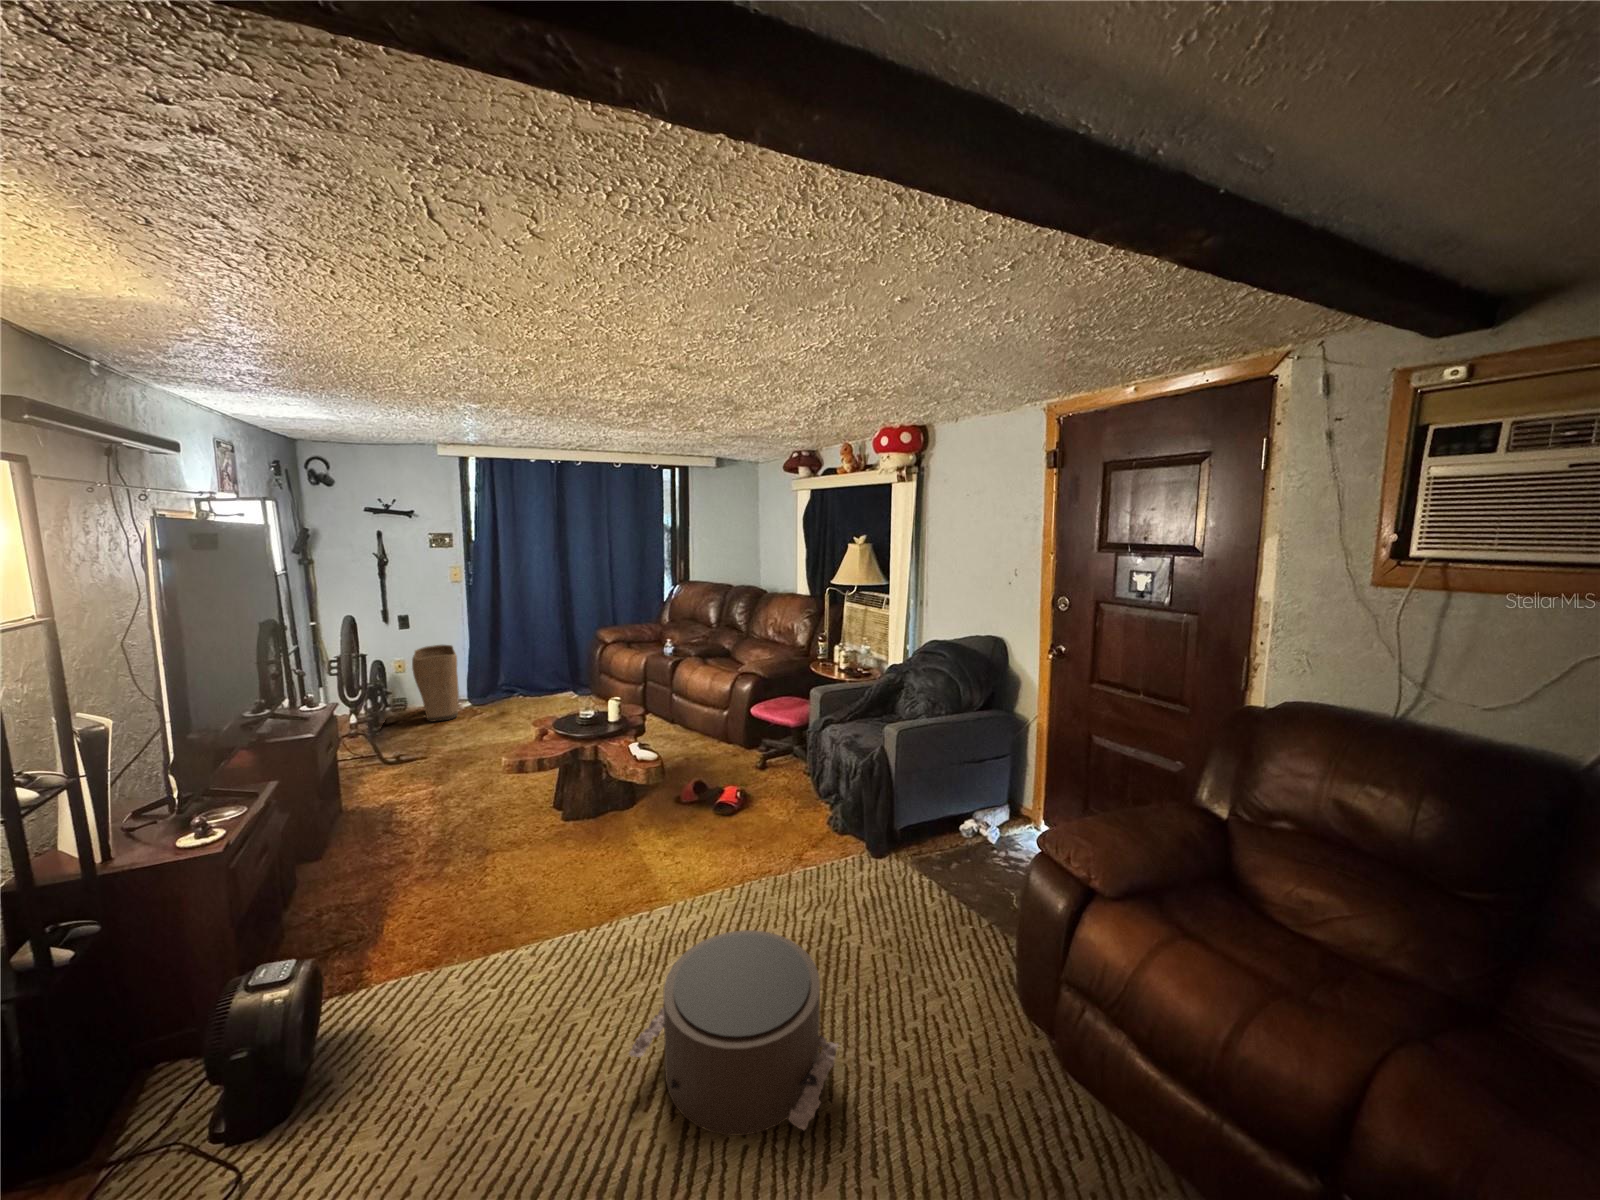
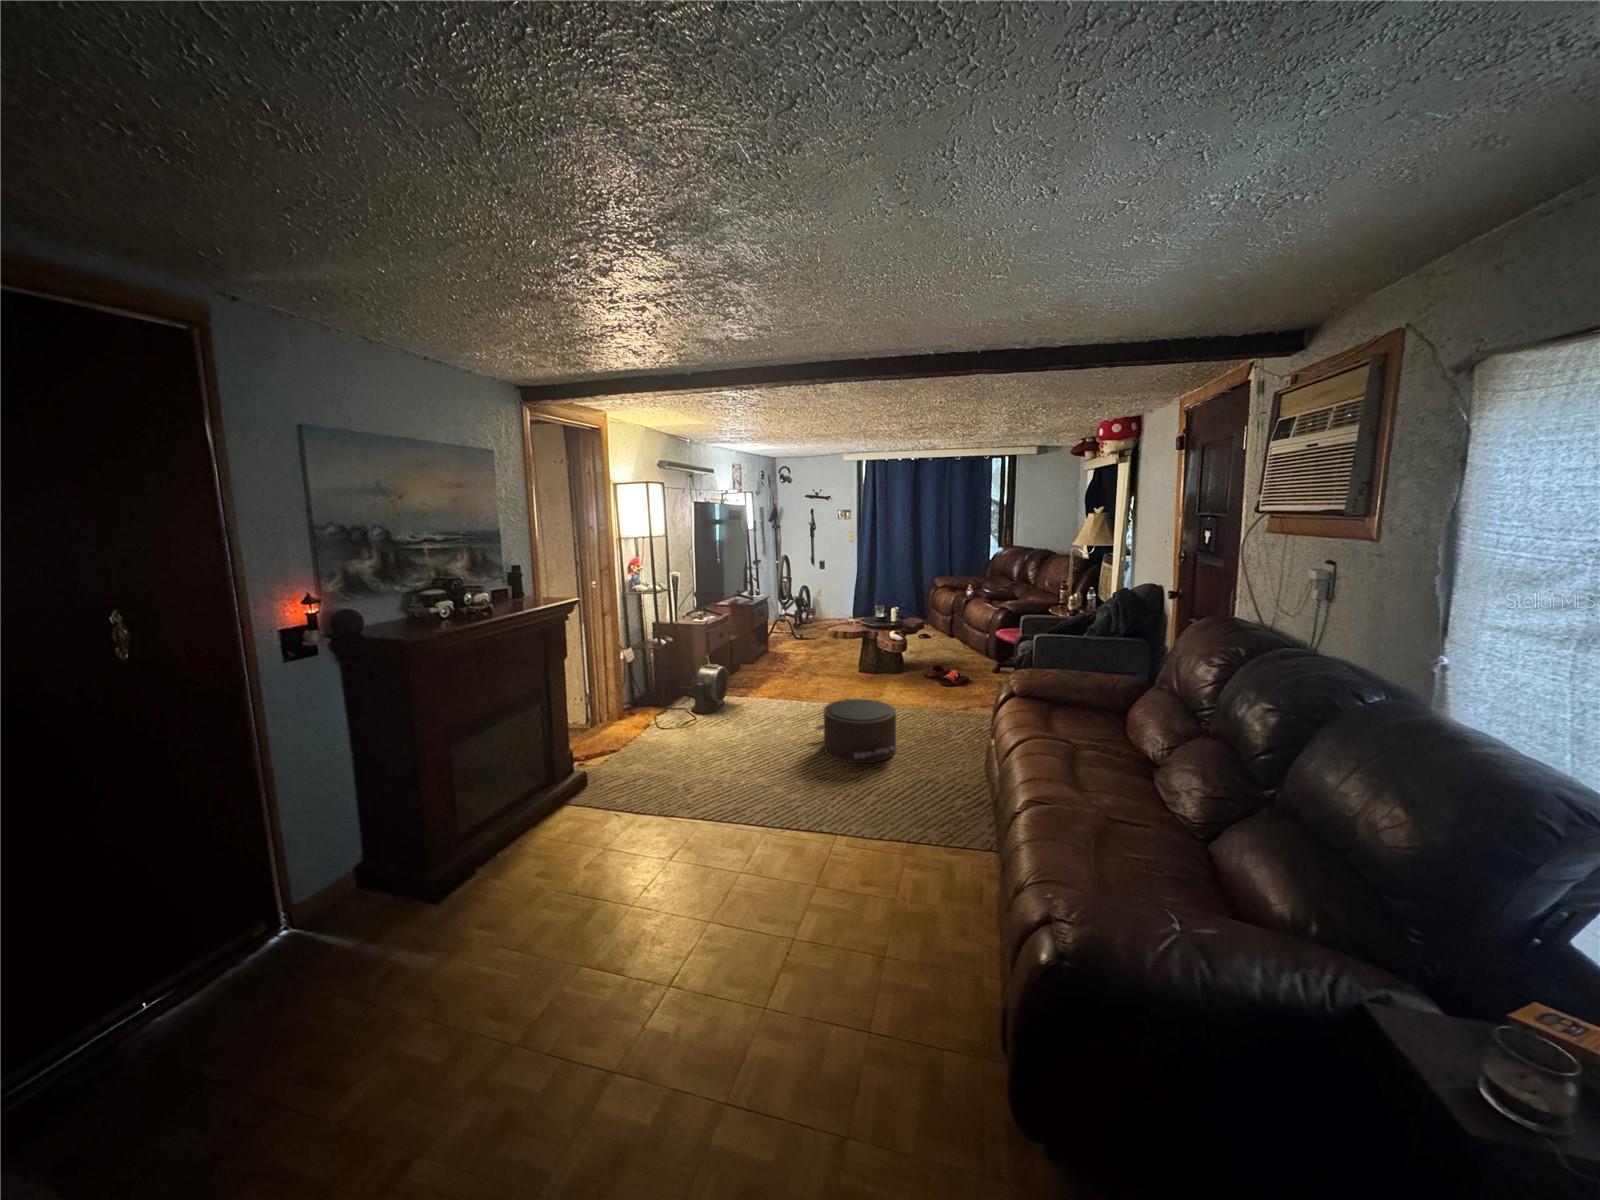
laundry basket: present [412,645,459,722] -> none [820,581,846,626]

